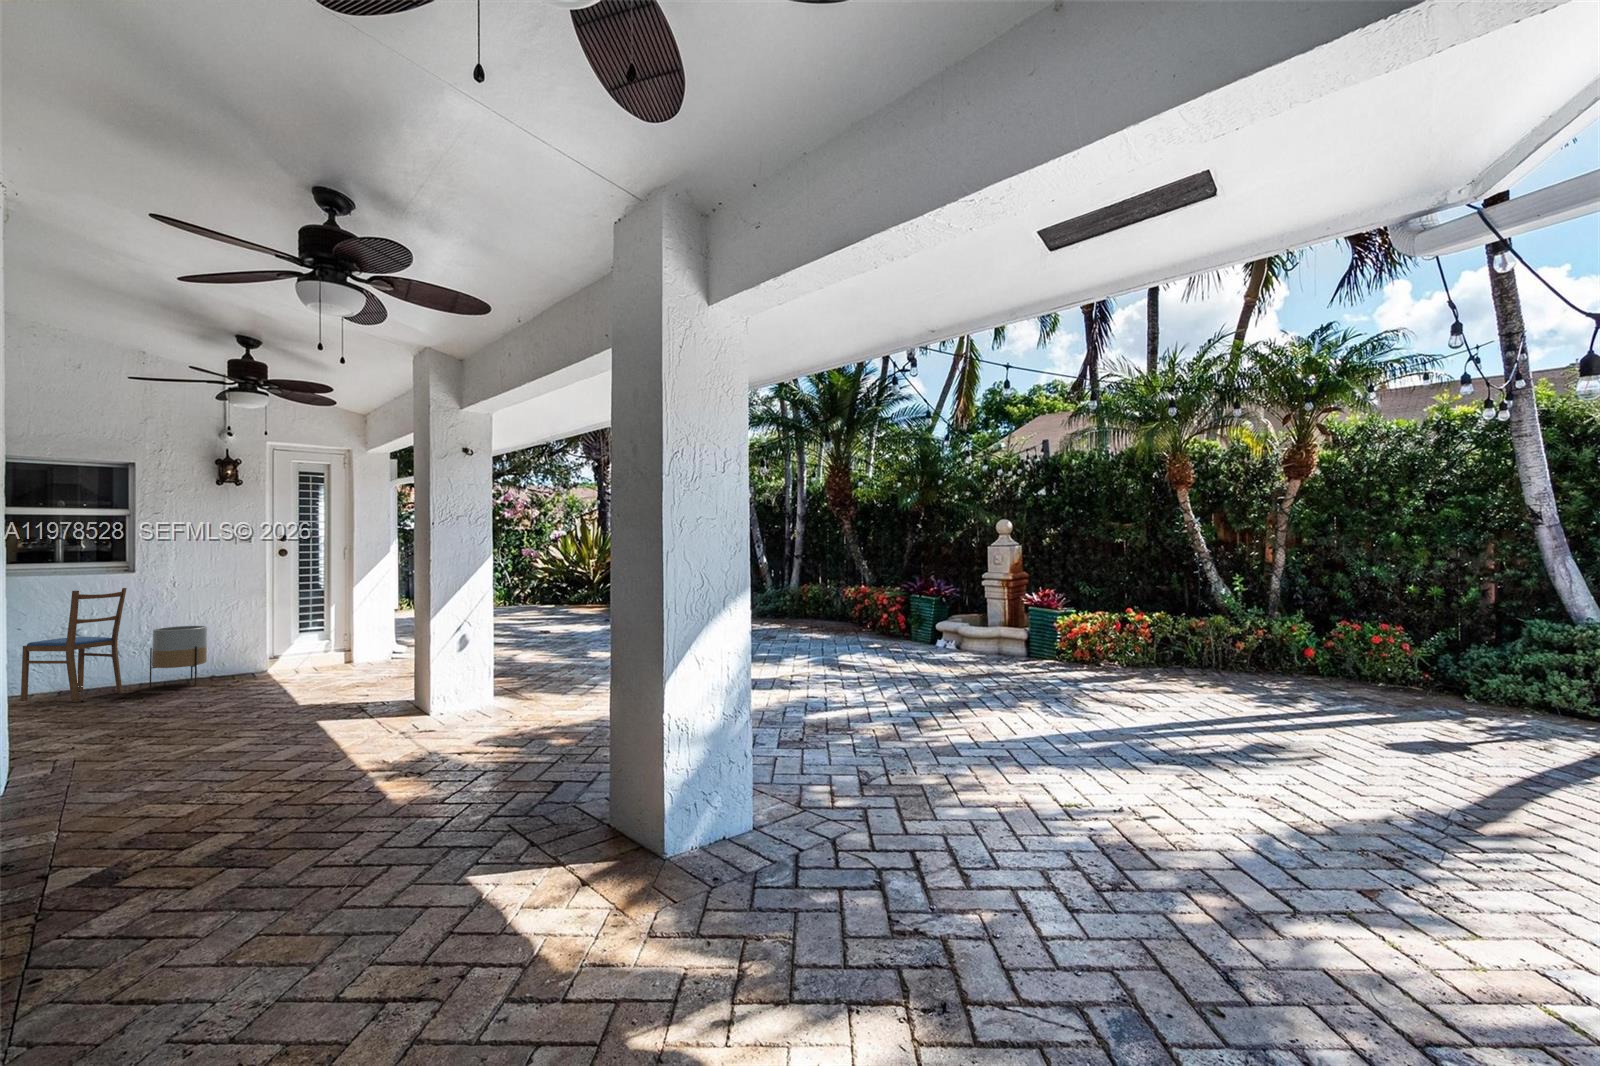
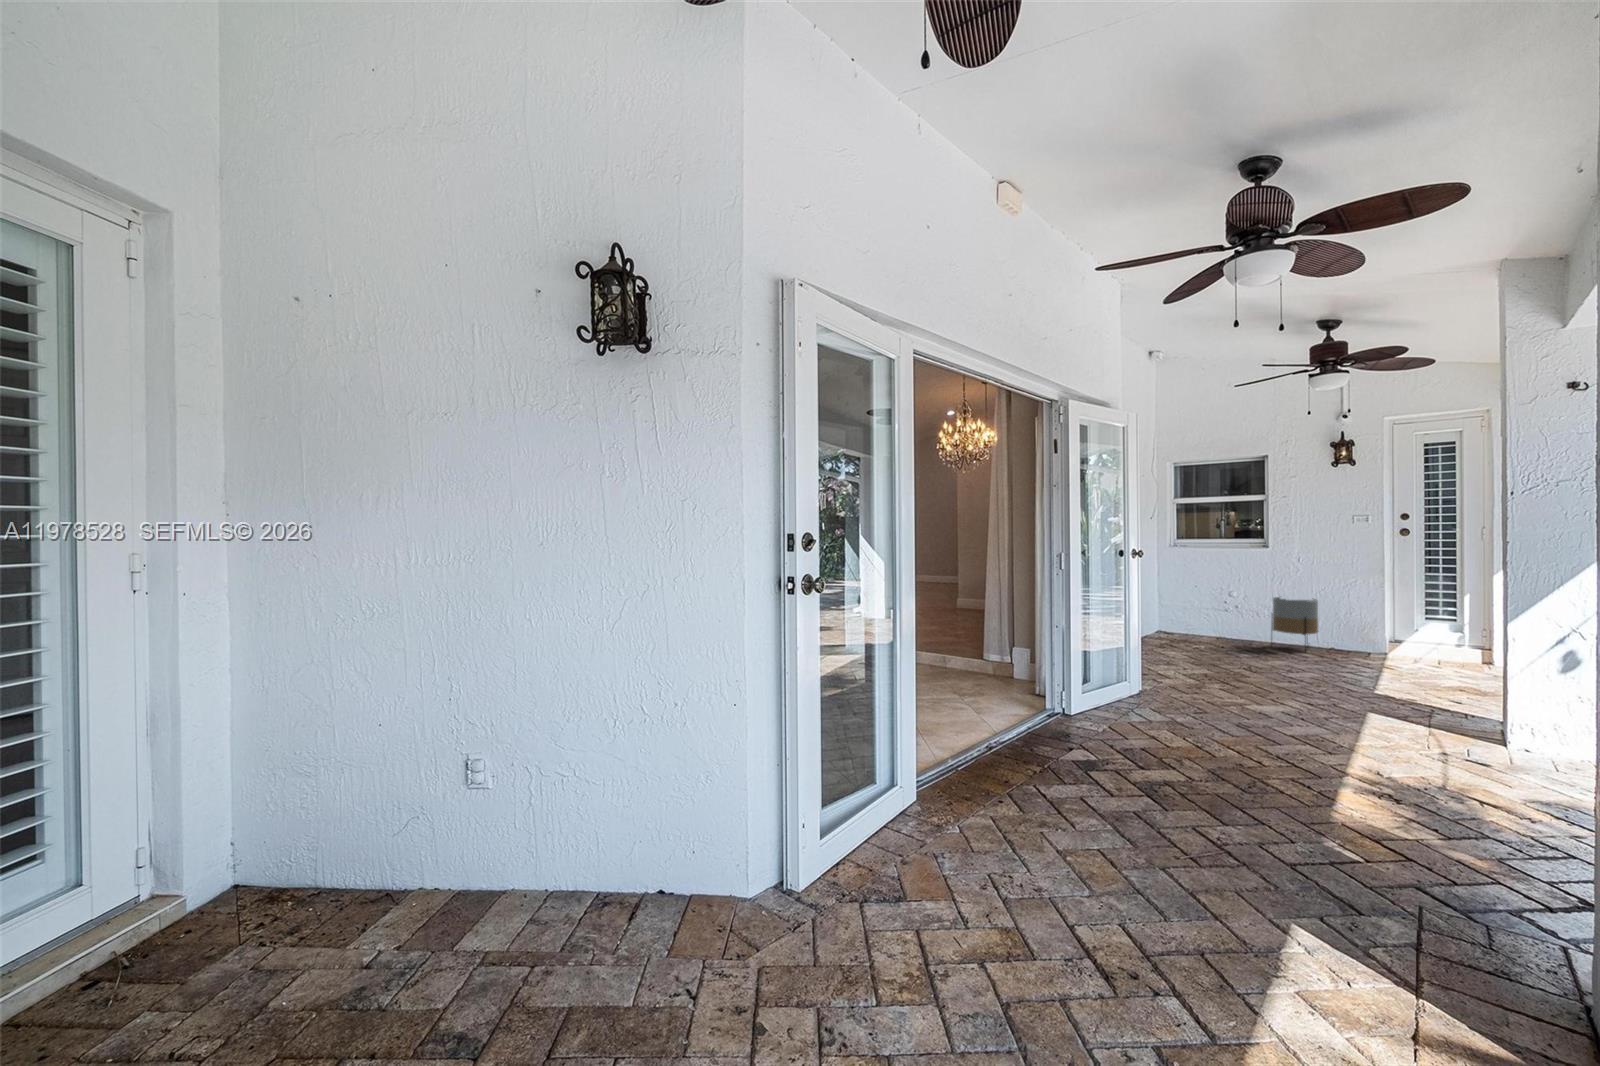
dining chair: present [21,588,127,702] -> none [1188,560,1252,647]

